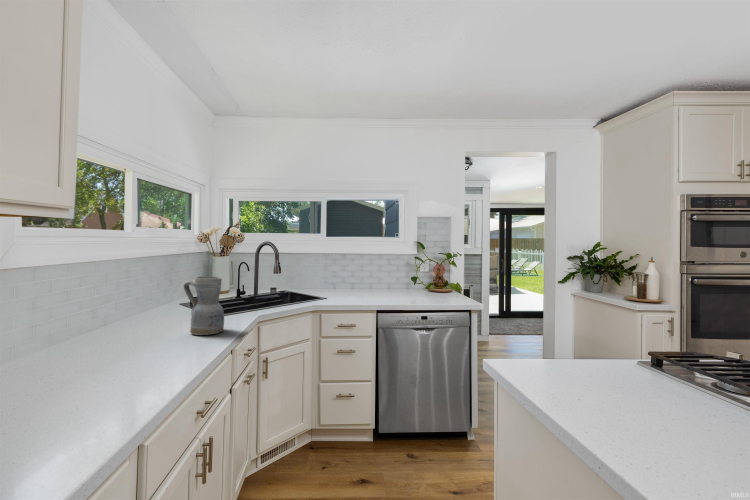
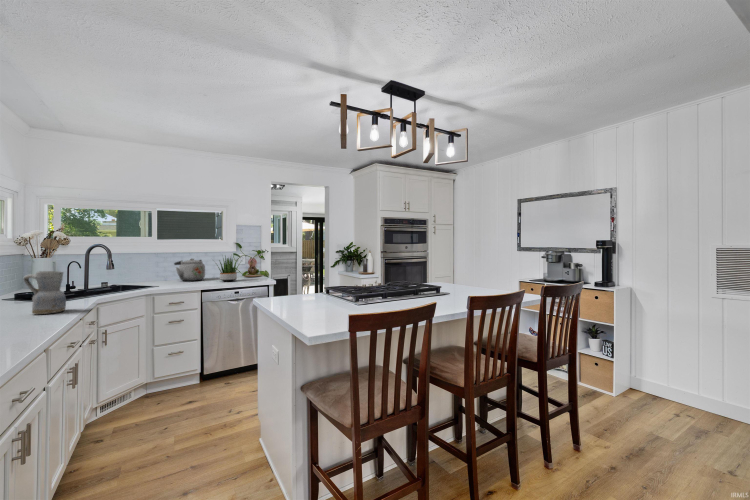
potted plant: none [388,258,431,298] -> present [217,256,239,282]
kettle: none [344,262,379,292] -> present [174,259,205,281]

